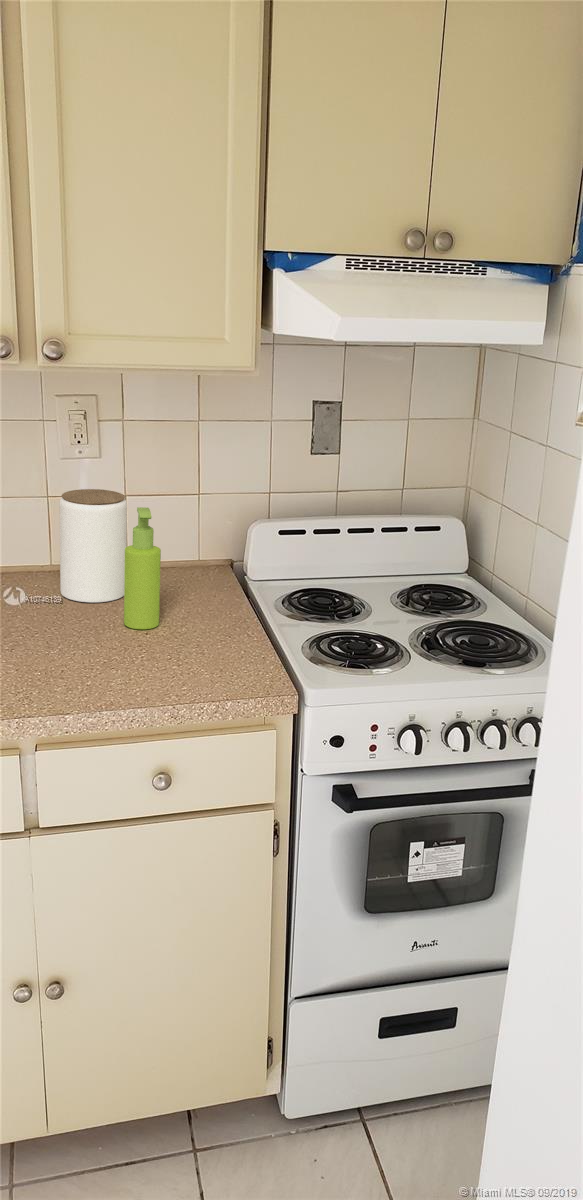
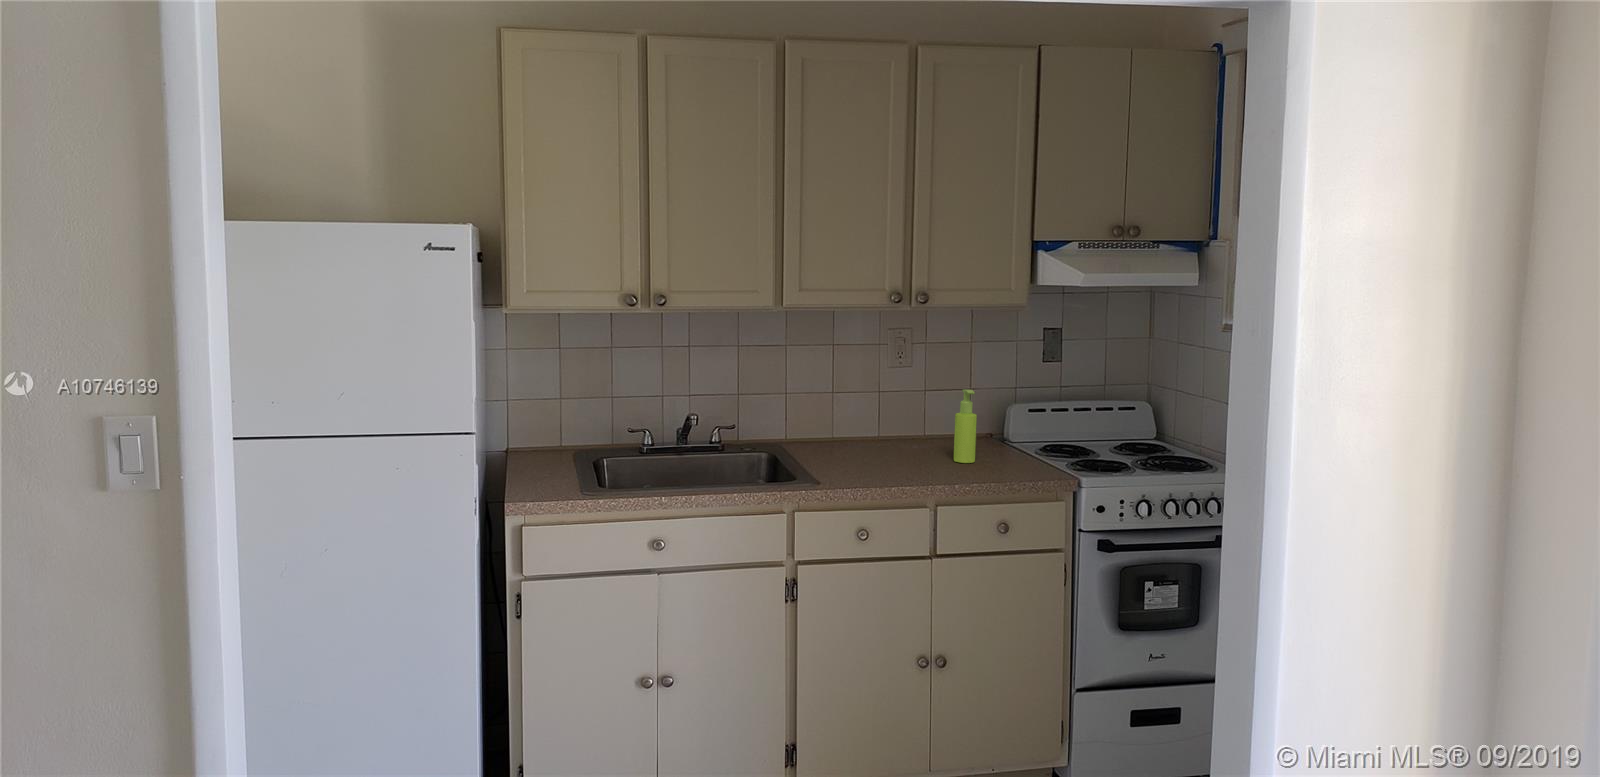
jar: present [59,489,127,602] -> none [901,386,944,454]

